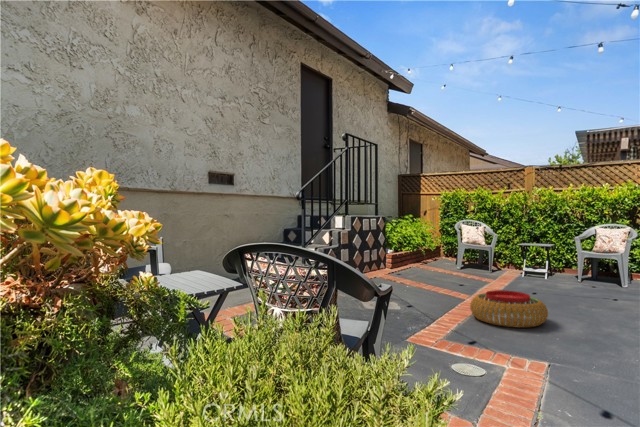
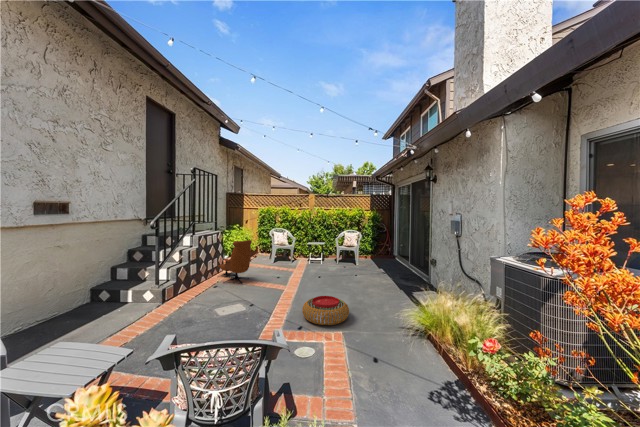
lounge chair: none [377,222,417,280] -> present [218,240,252,284]

